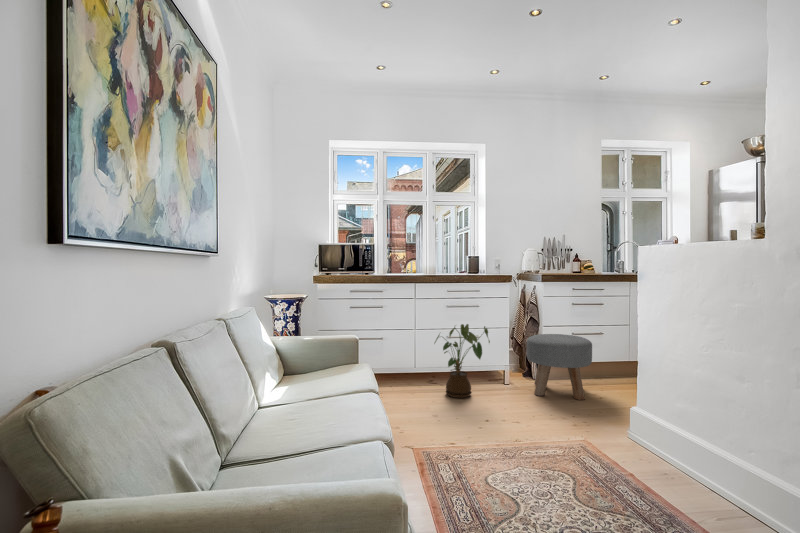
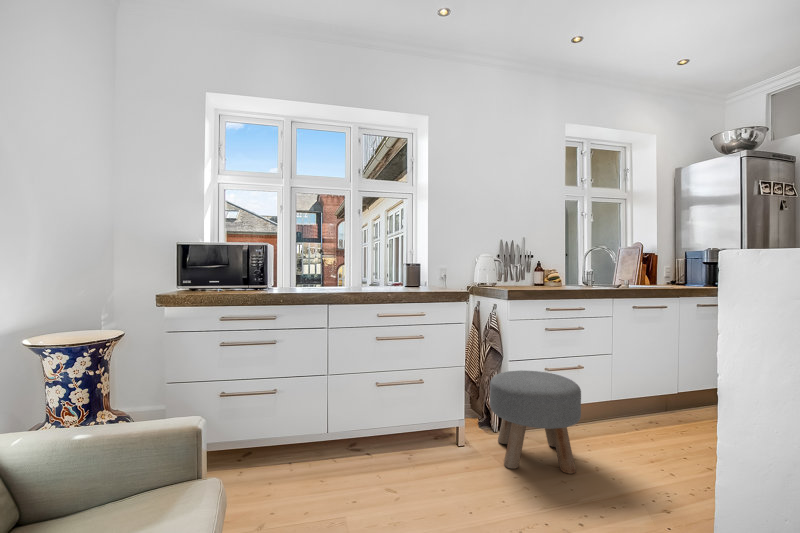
house plant: present [435,324,490,398] -> none [357,364,442,487]

